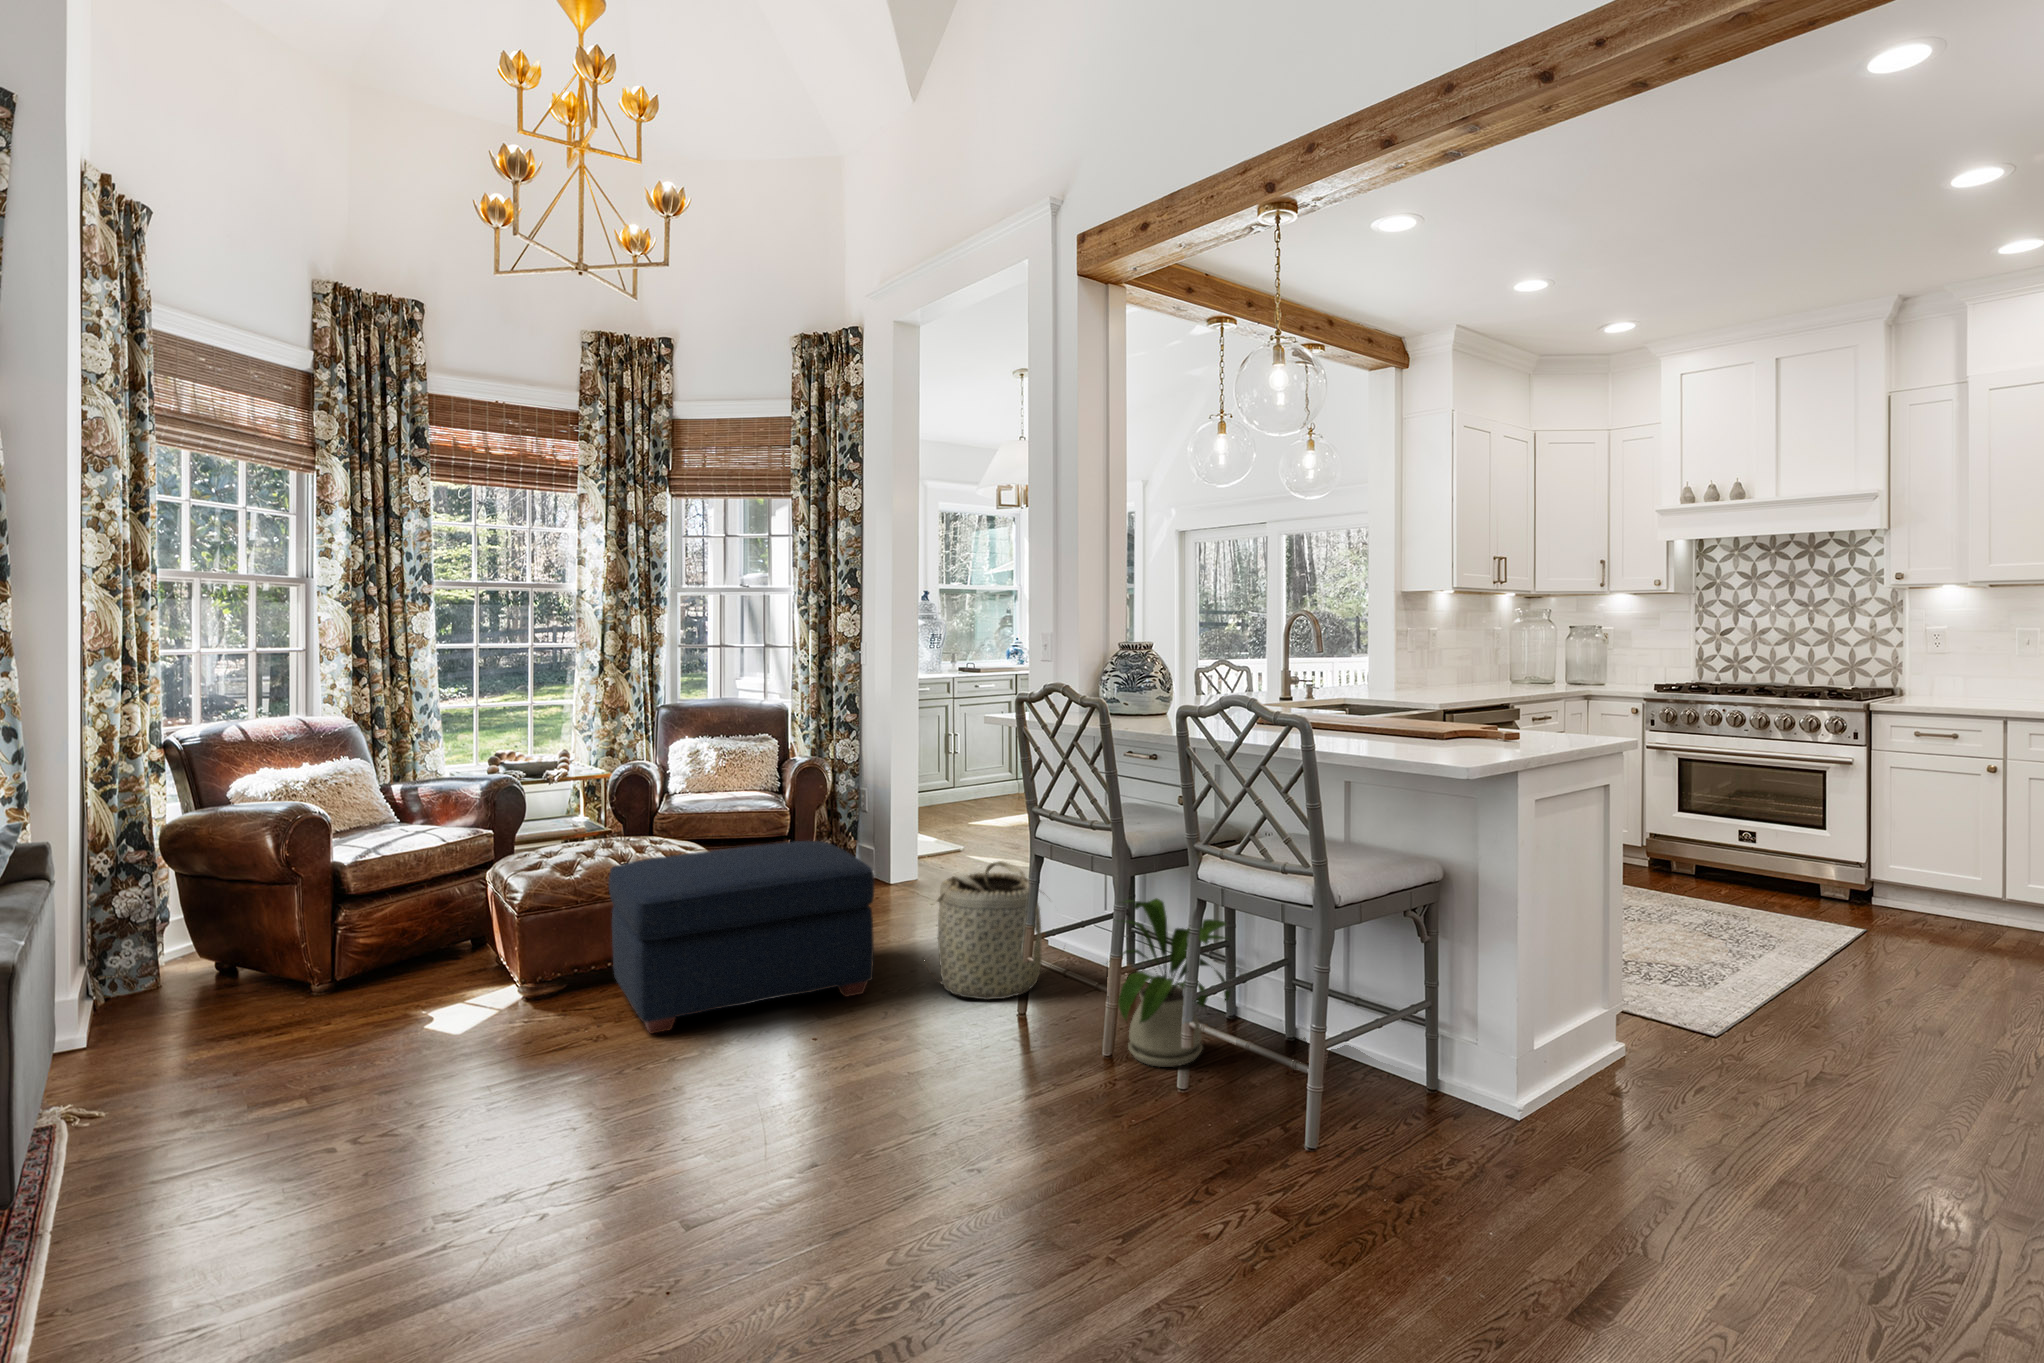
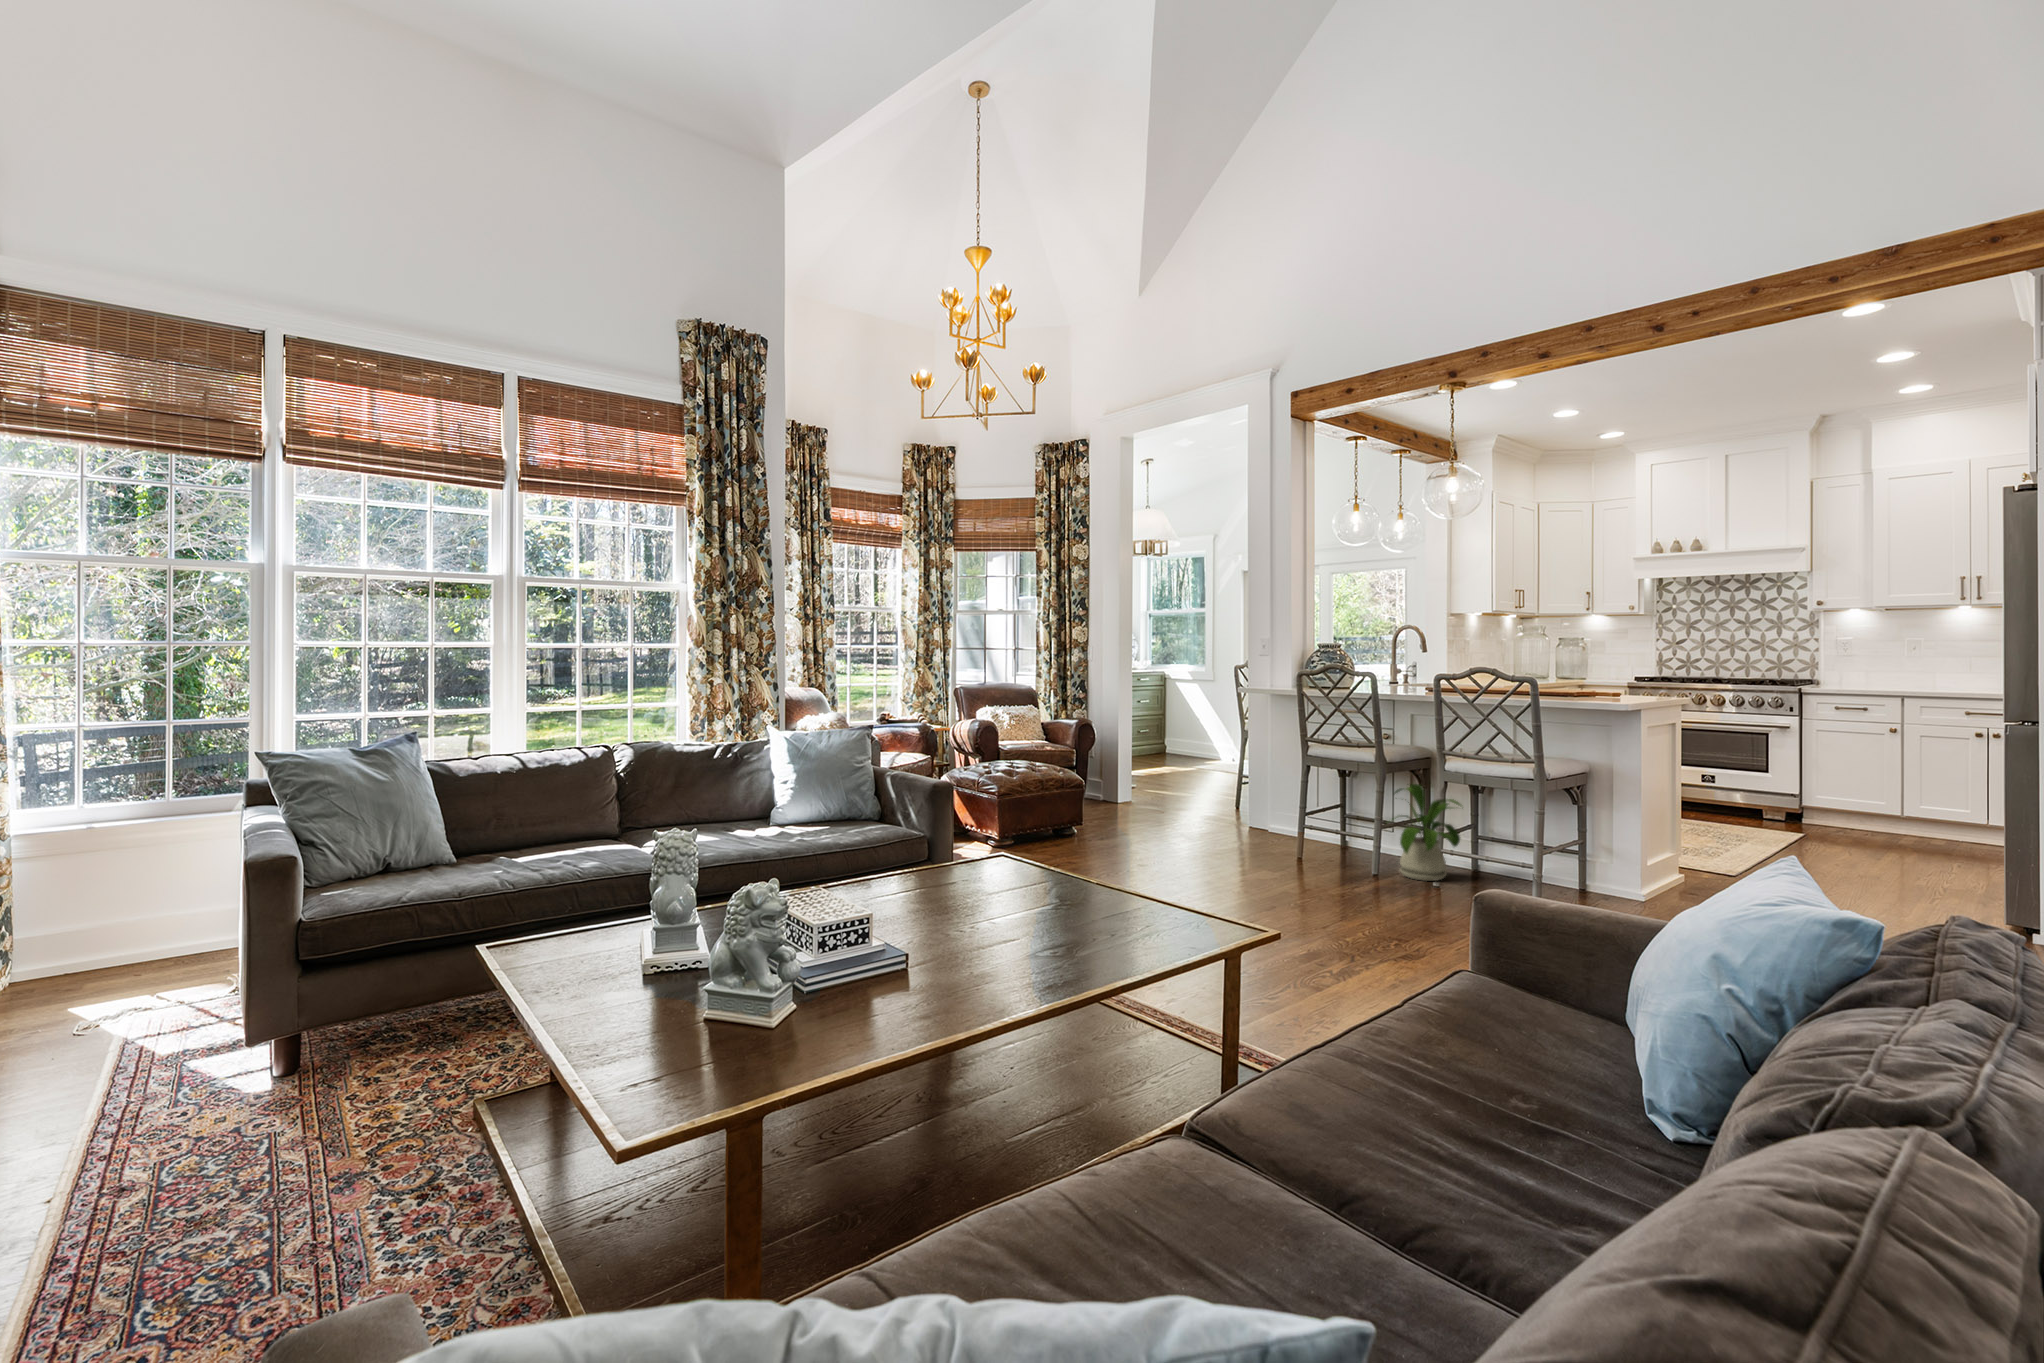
ottoman: present [609,841,874,1034] -> none [1042,763,1206,866]
basket: present [930,861,1059,1000] -> none [1234,773,1318,854]

